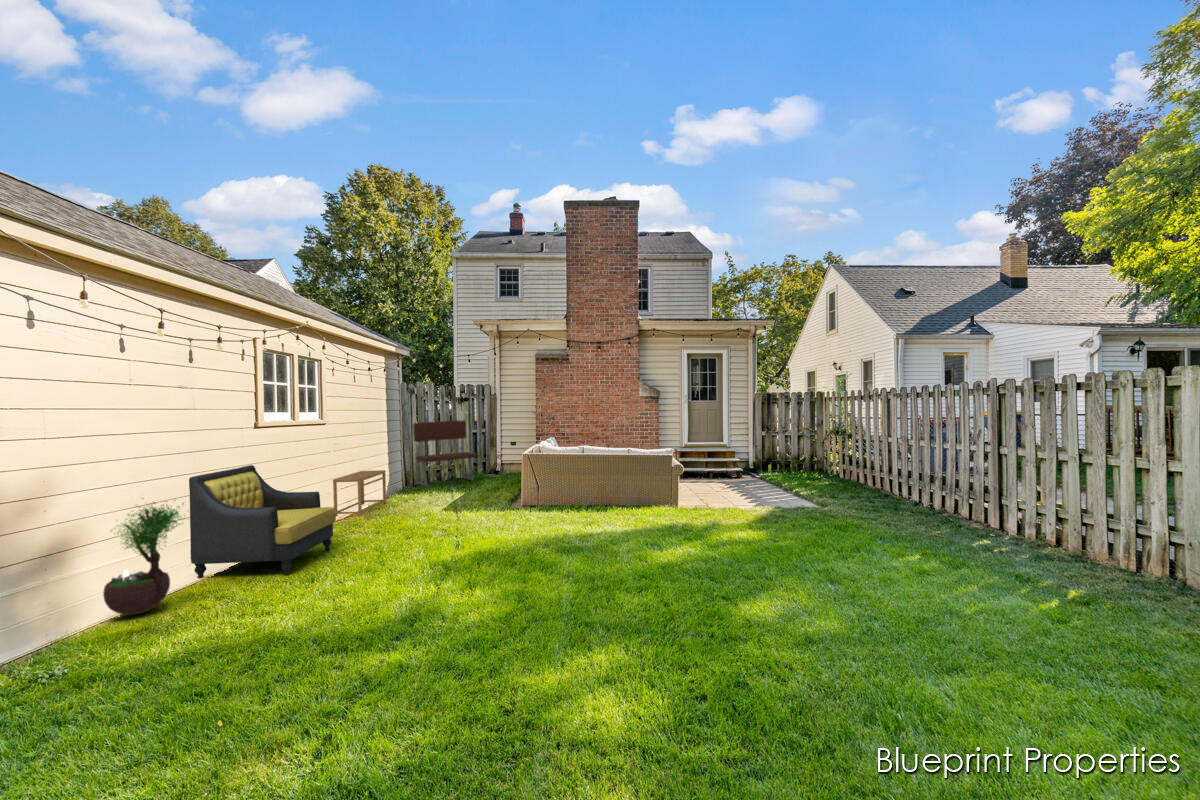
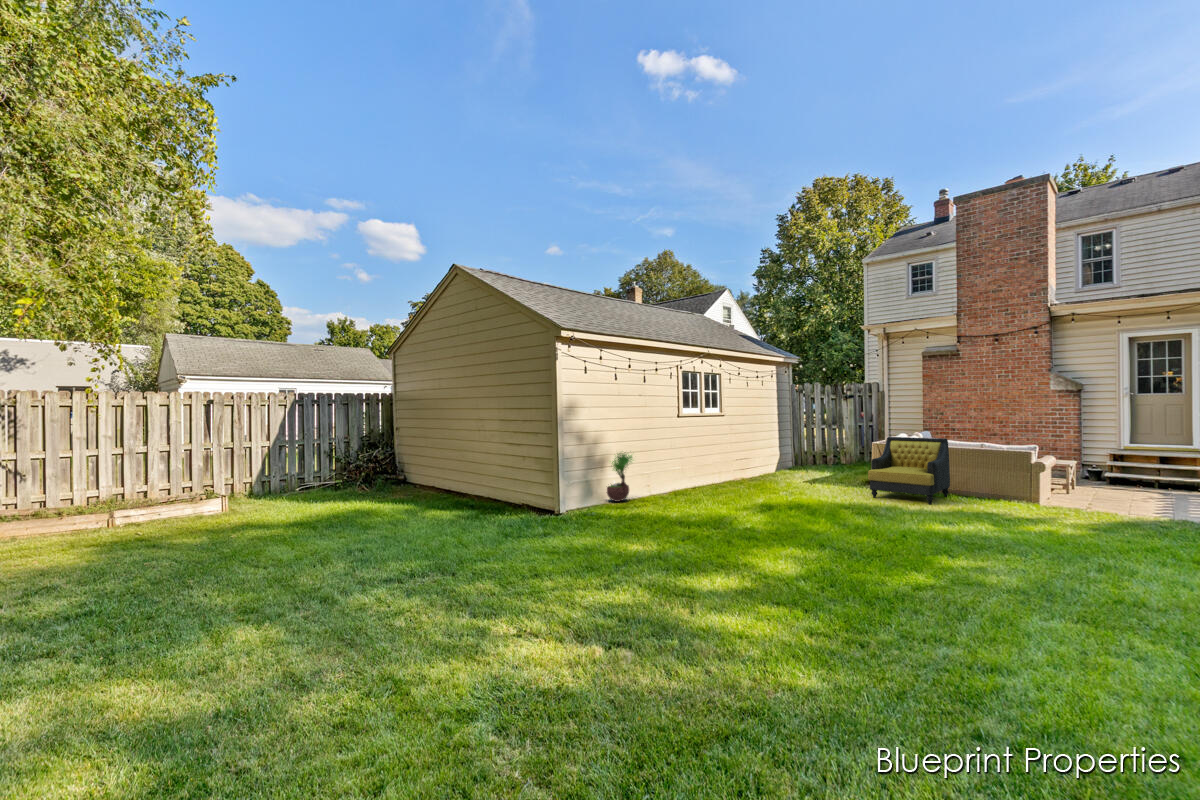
bench: present [413,420,478,486] -> none [803,414,859,467]
armchair: present [189,465,336,578] -> present [868,437,950,505]
side table: present [333,470,386,516] -> none [729,449,769,479]

